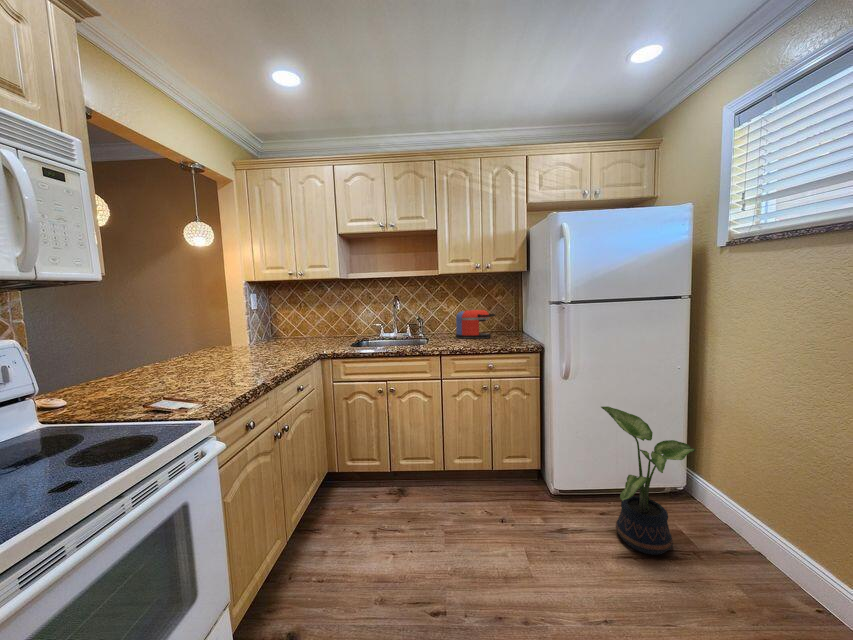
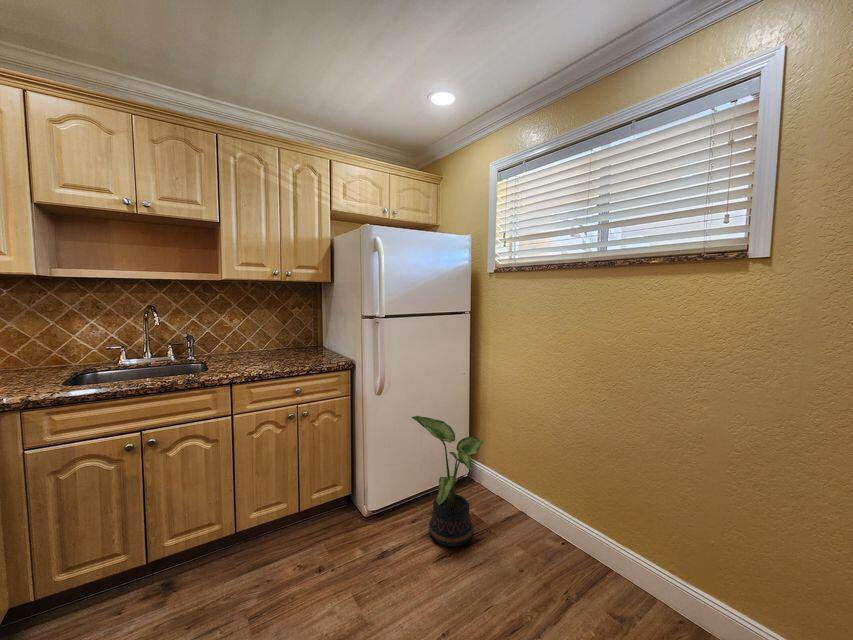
coffee maker: present [456,310,495,338] -> none [245,324,296,359]

